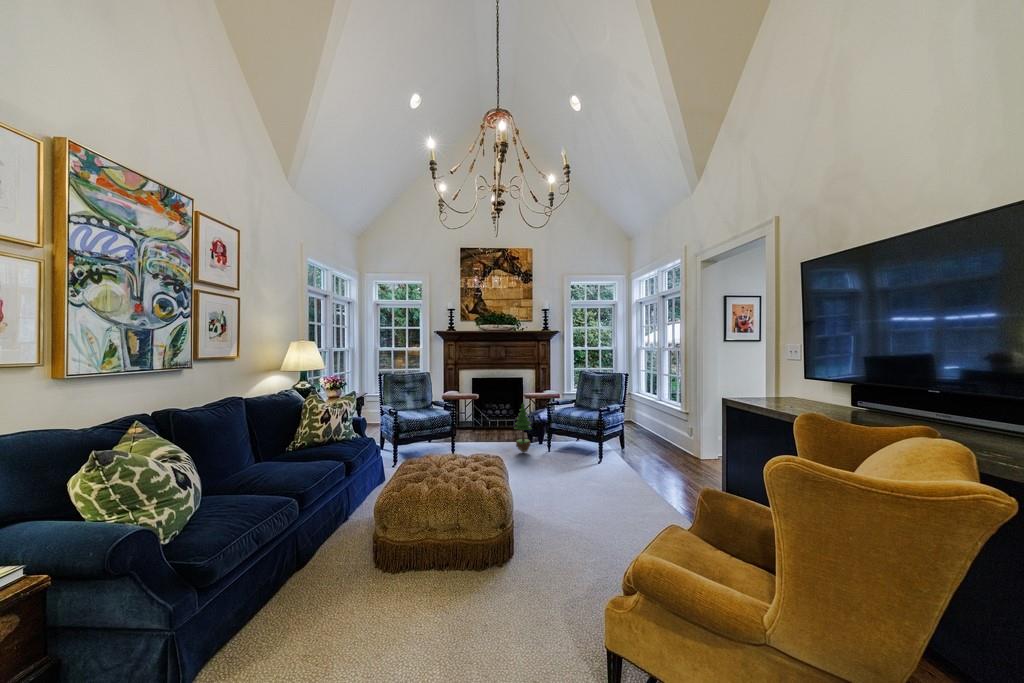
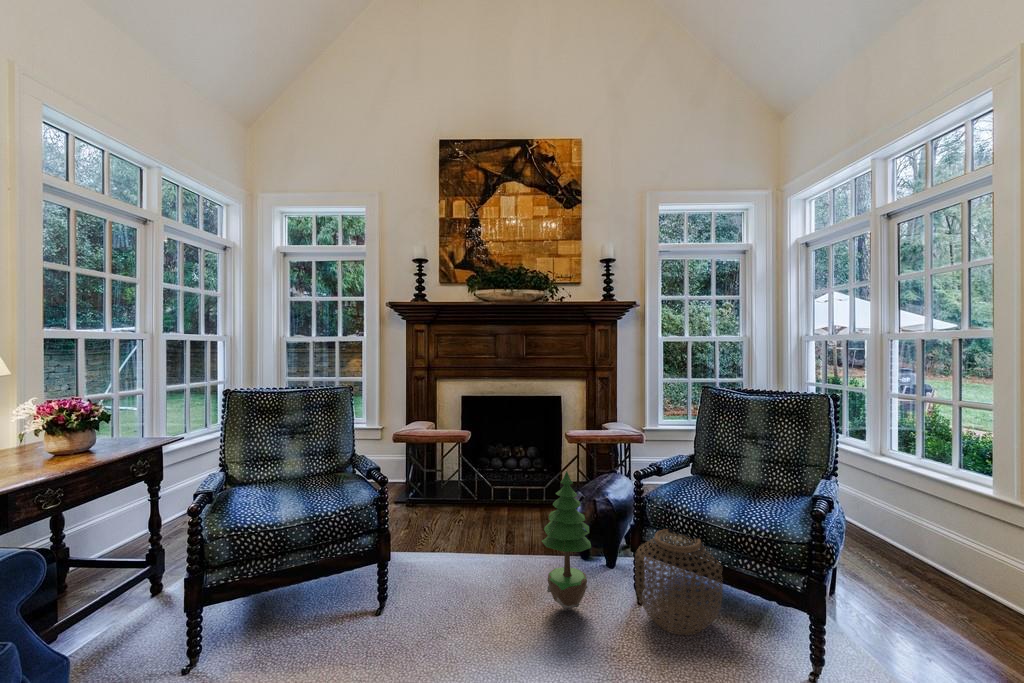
woven basket: none [548,423,577,457] -> present [635,529,723,635]

